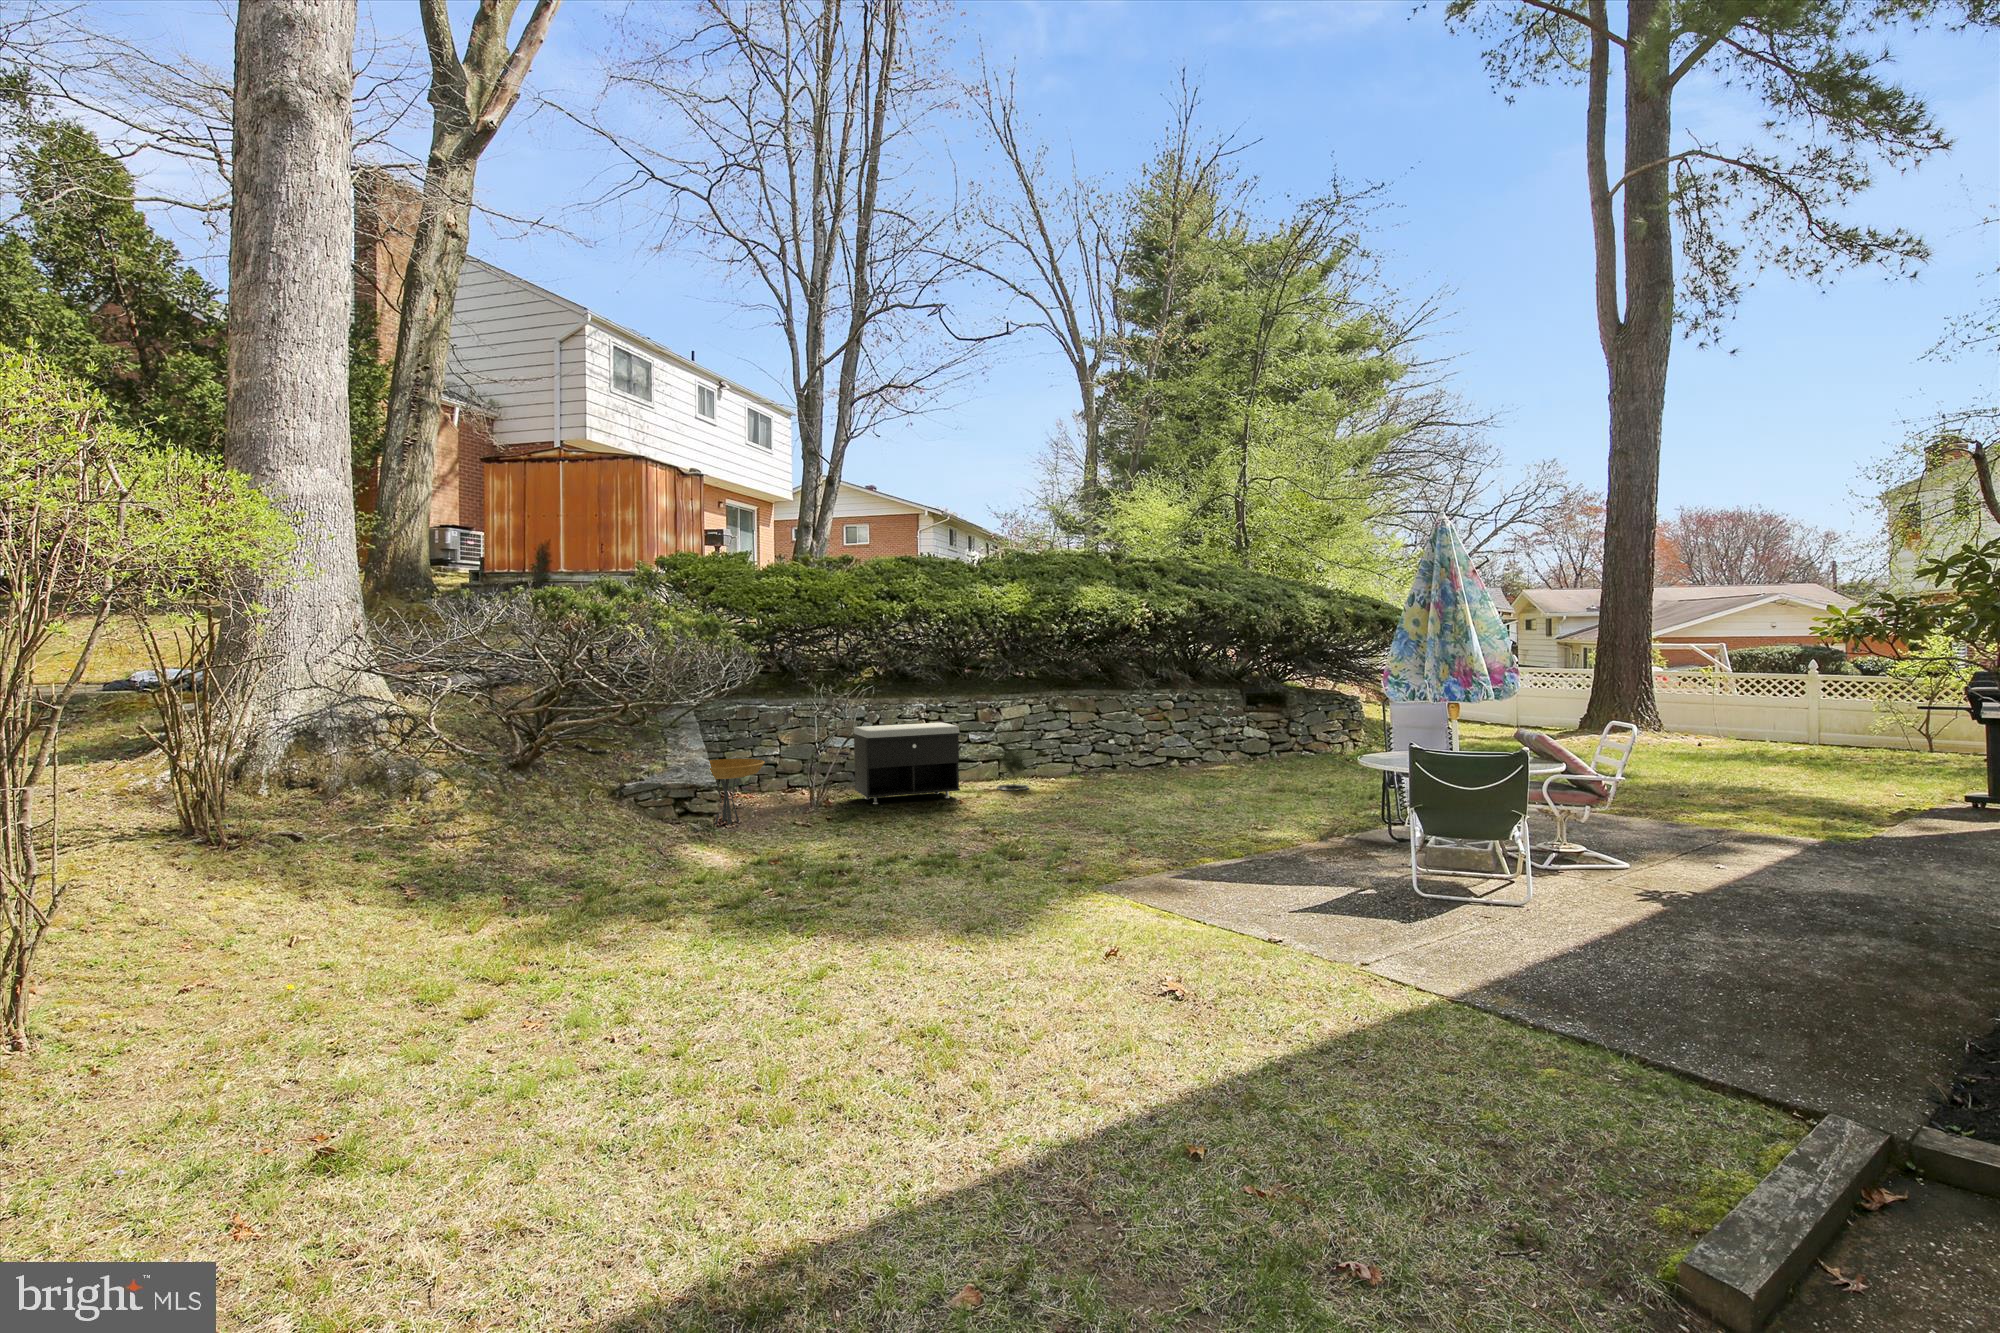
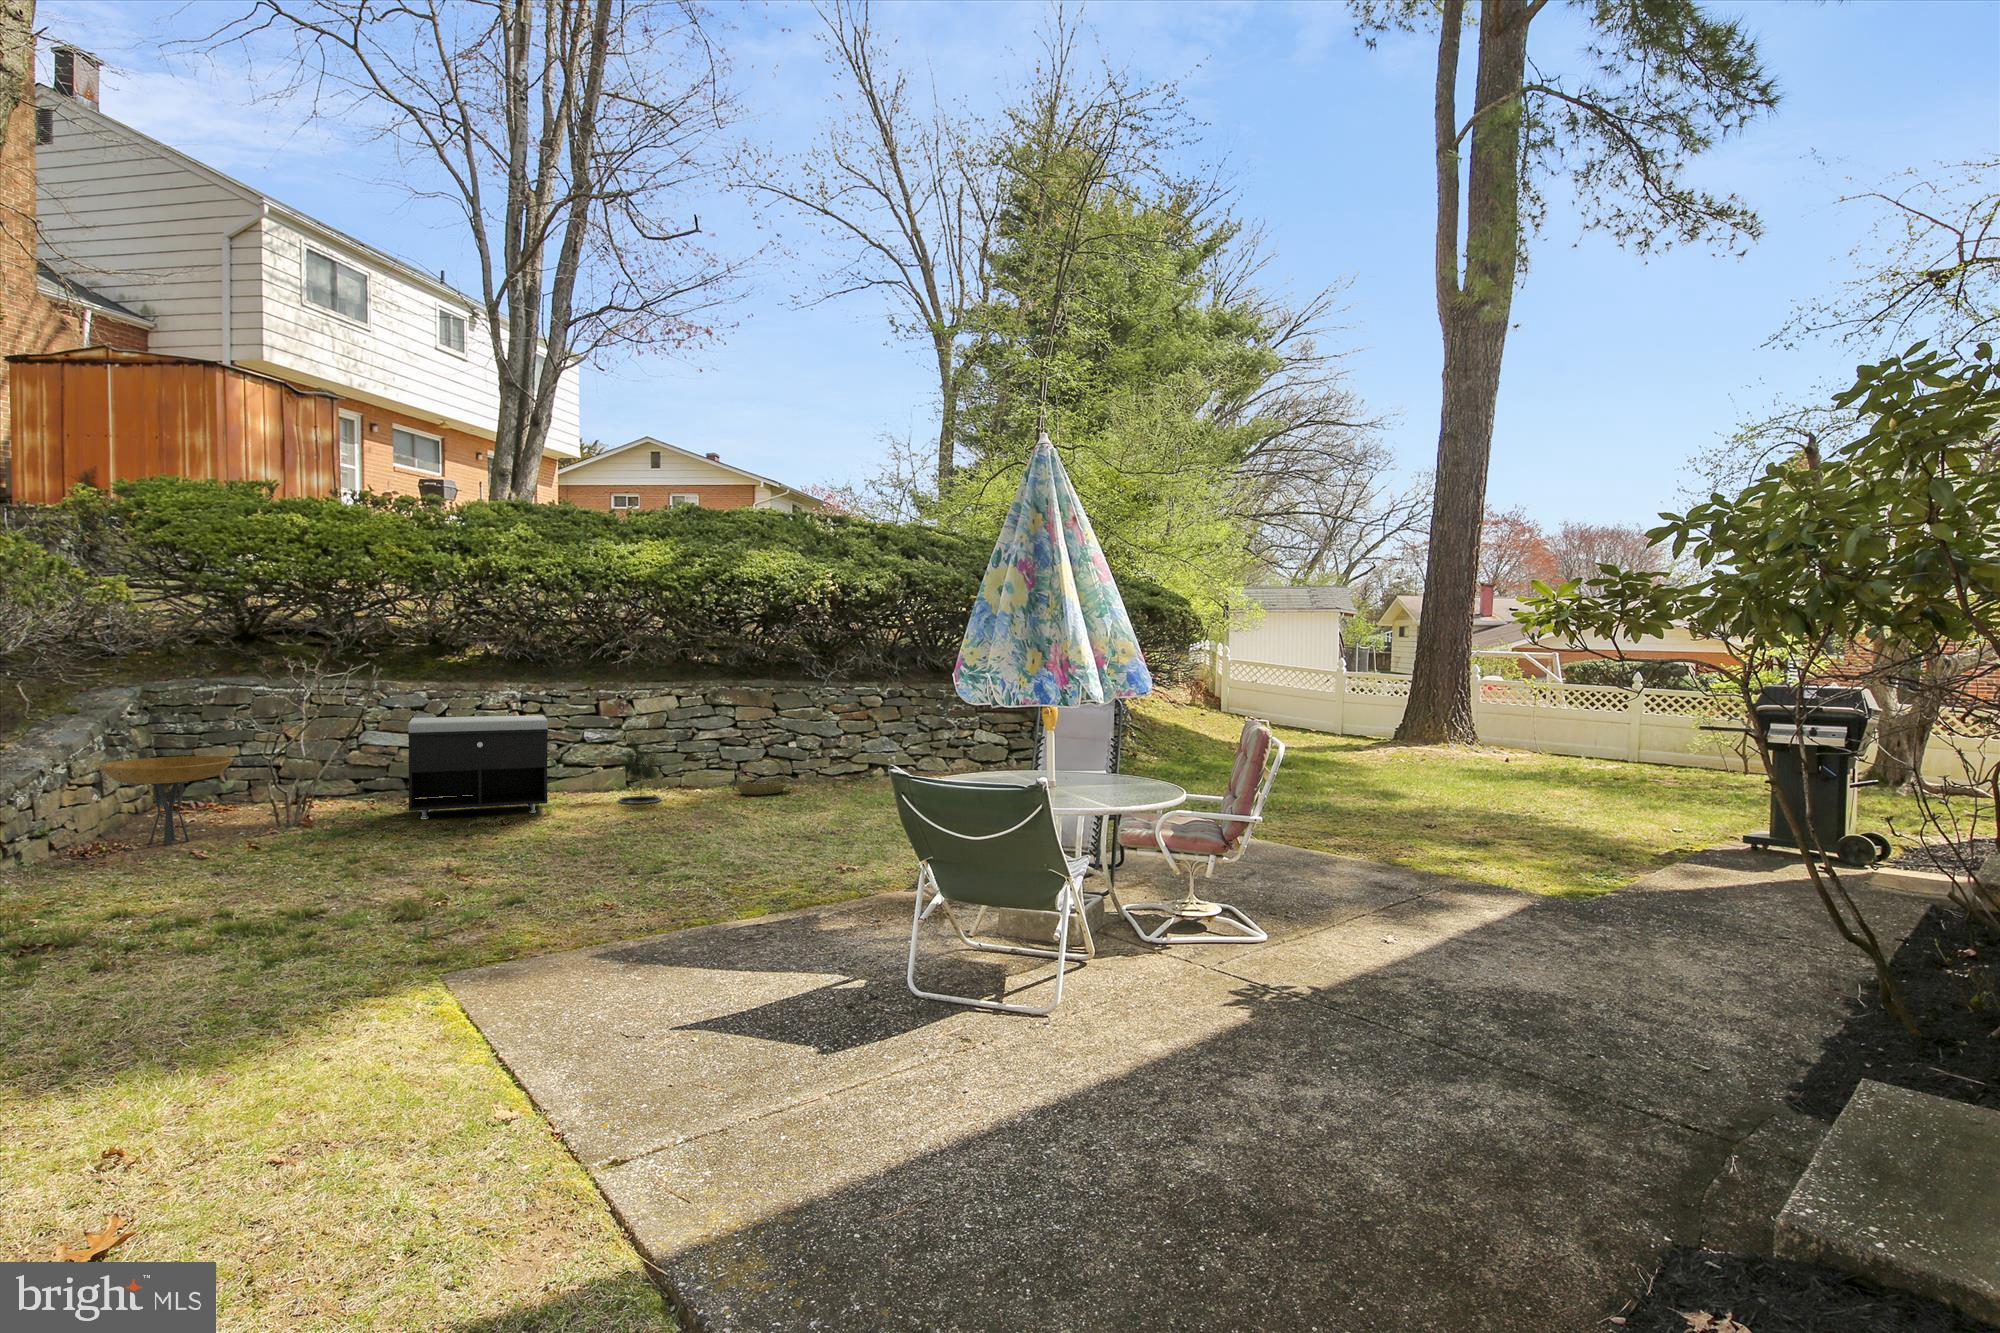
basket: none [1078,752,1116,782] -> present [736,758,787,795]

